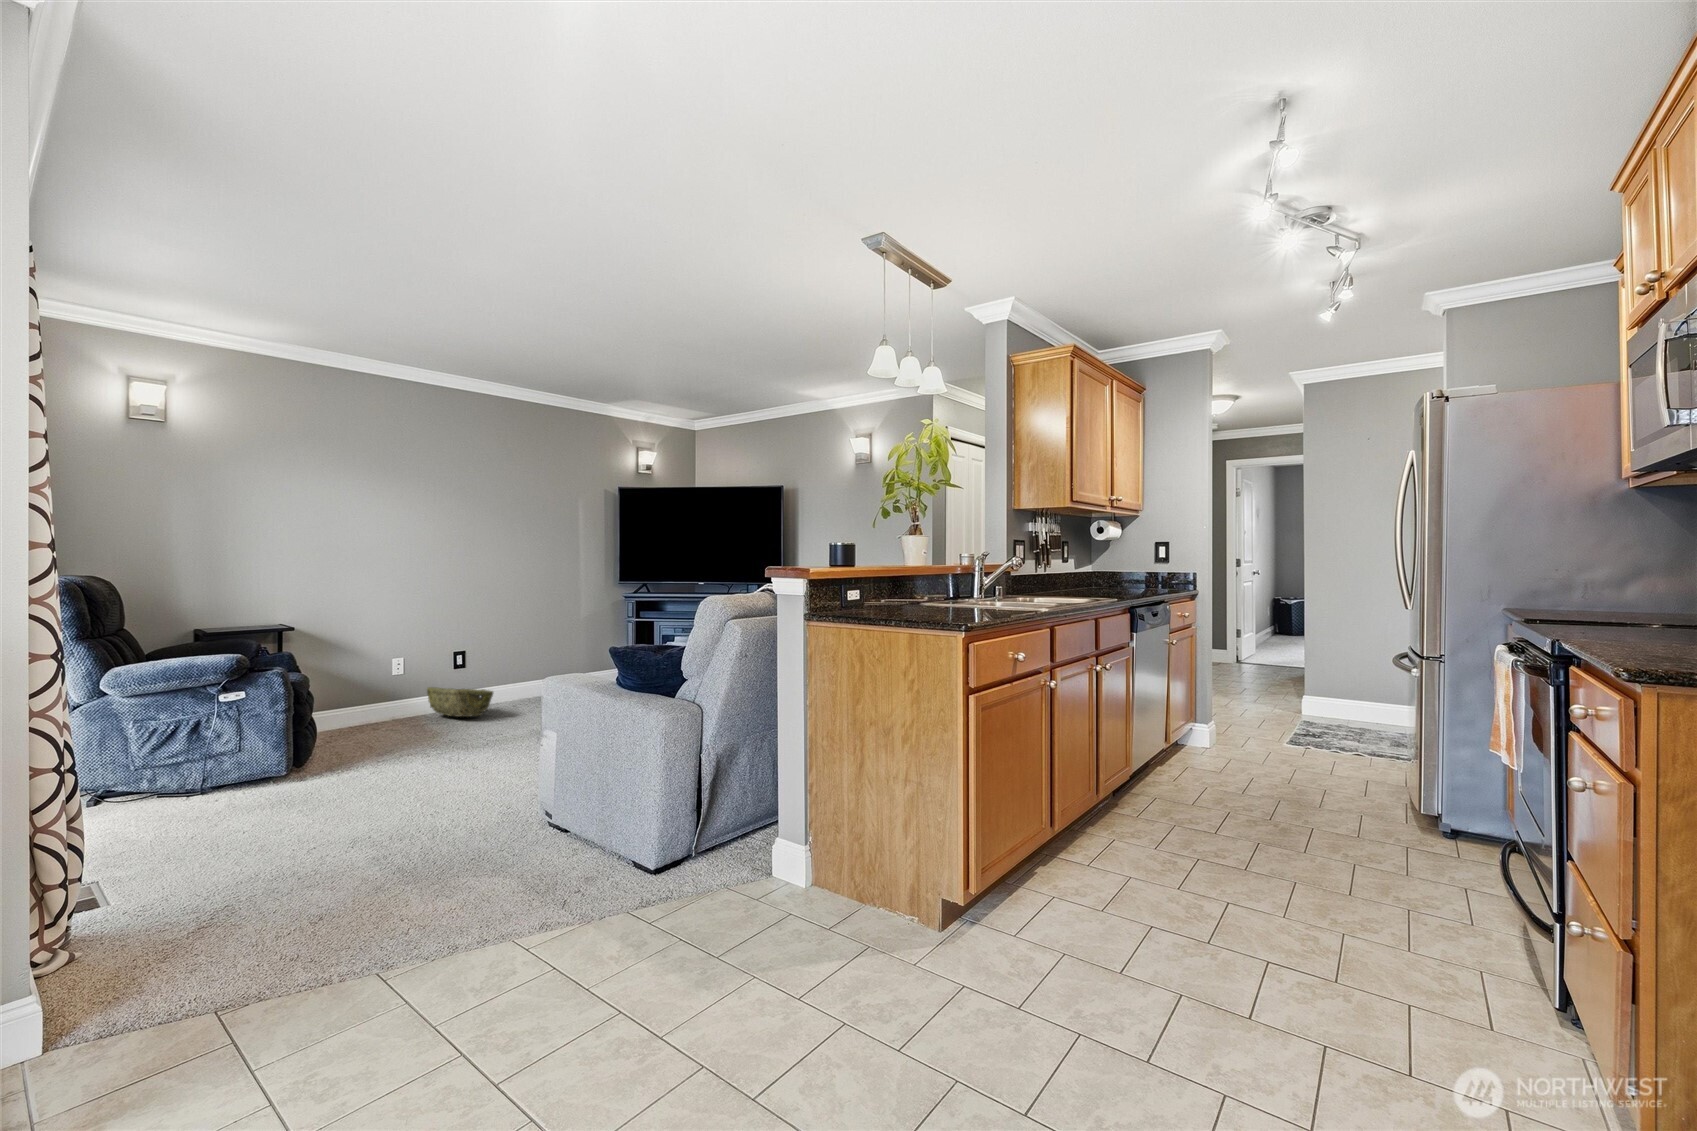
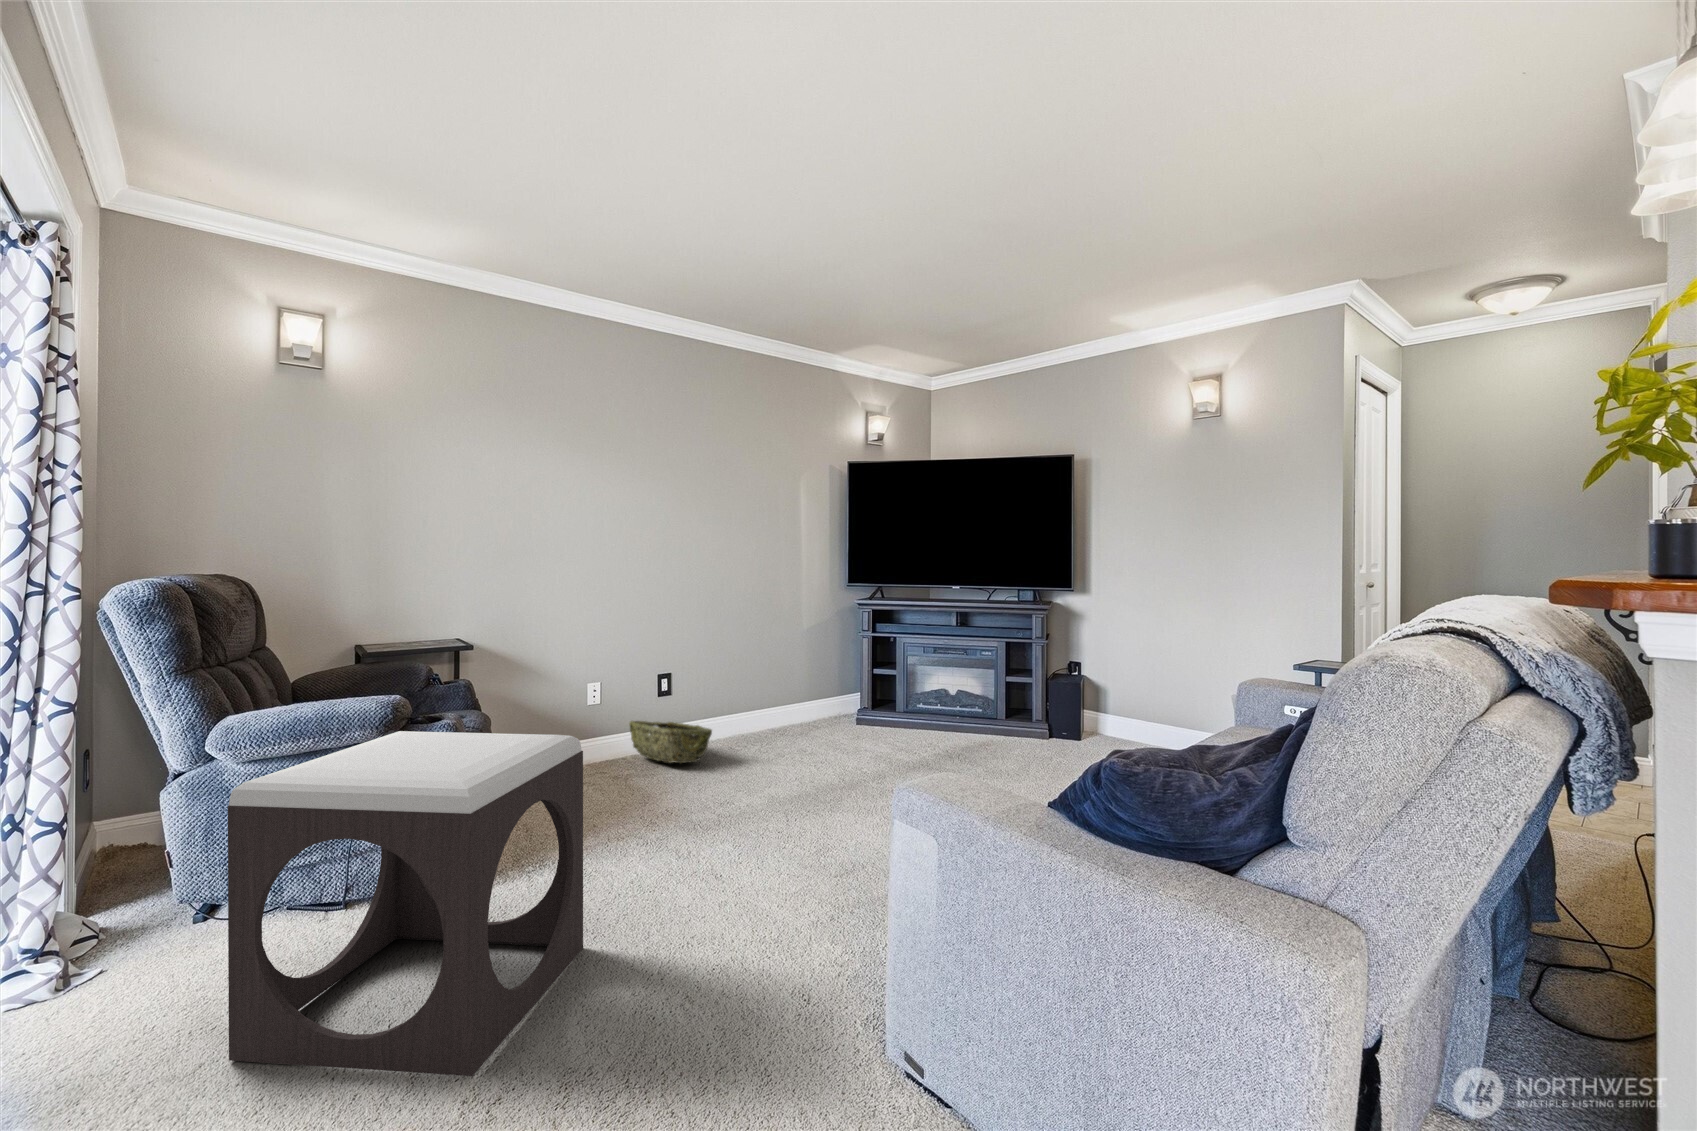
footstool: none [140,670,372,851] -> present [228,731,583,1076]

